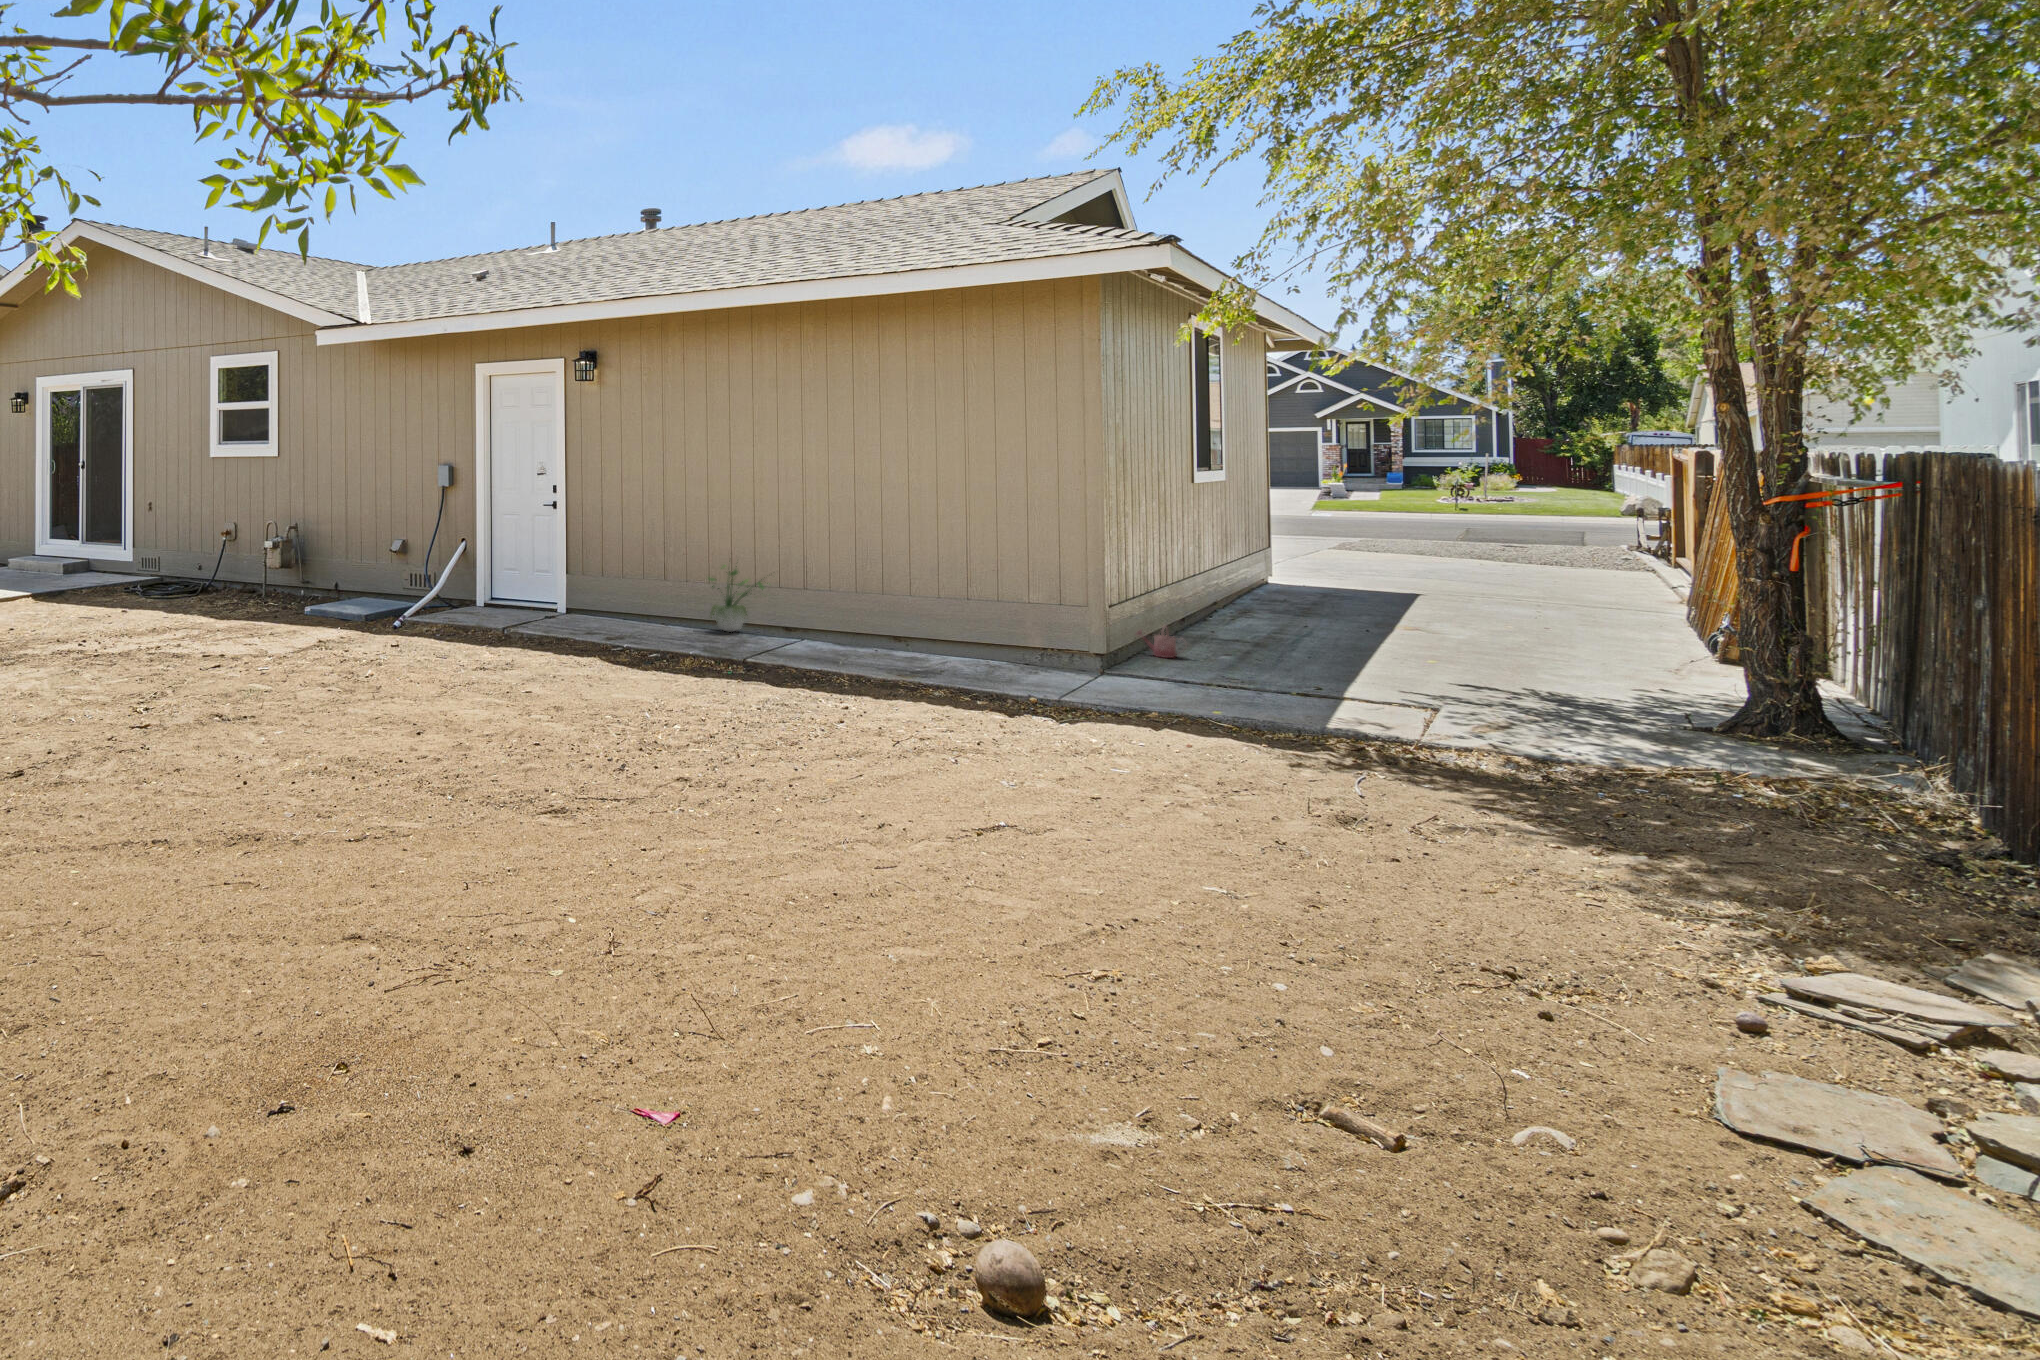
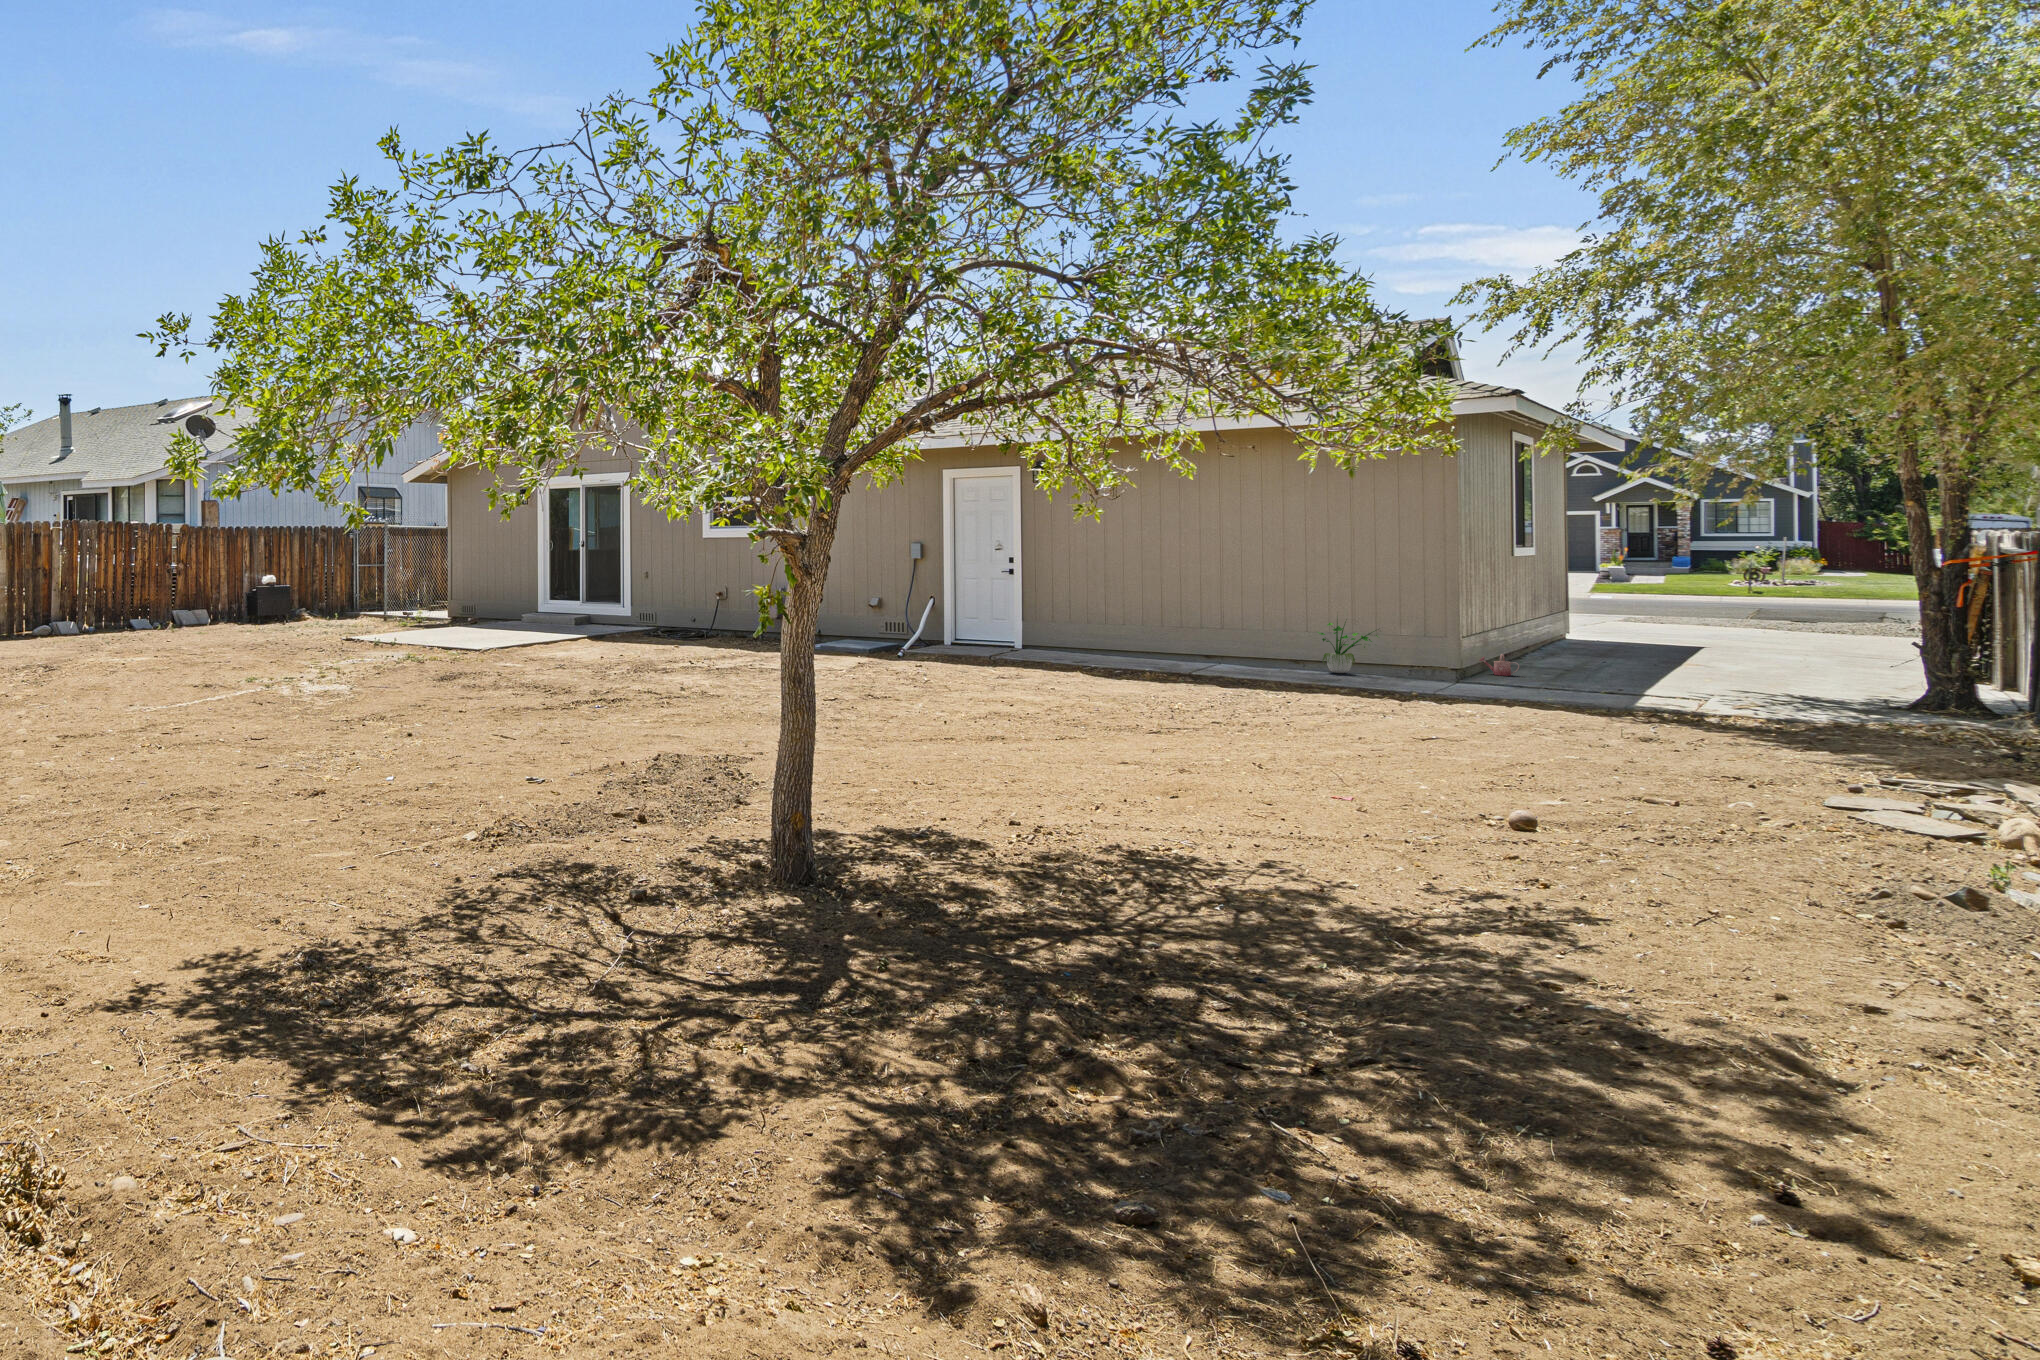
potted plant: present [709,565,764,632] -> present [1318,619,1378,673]

